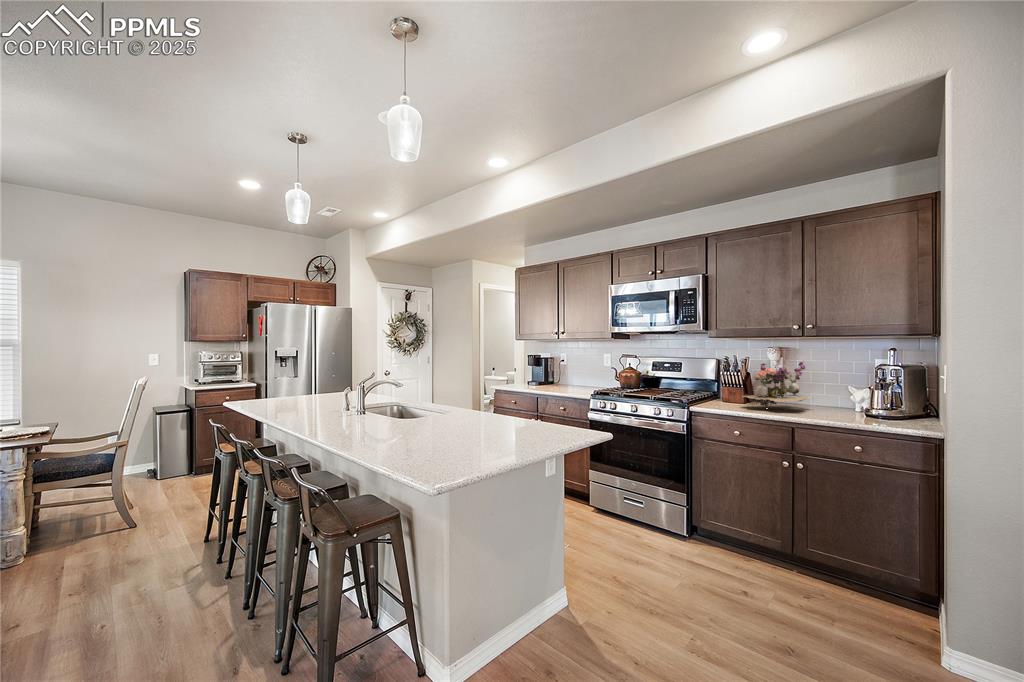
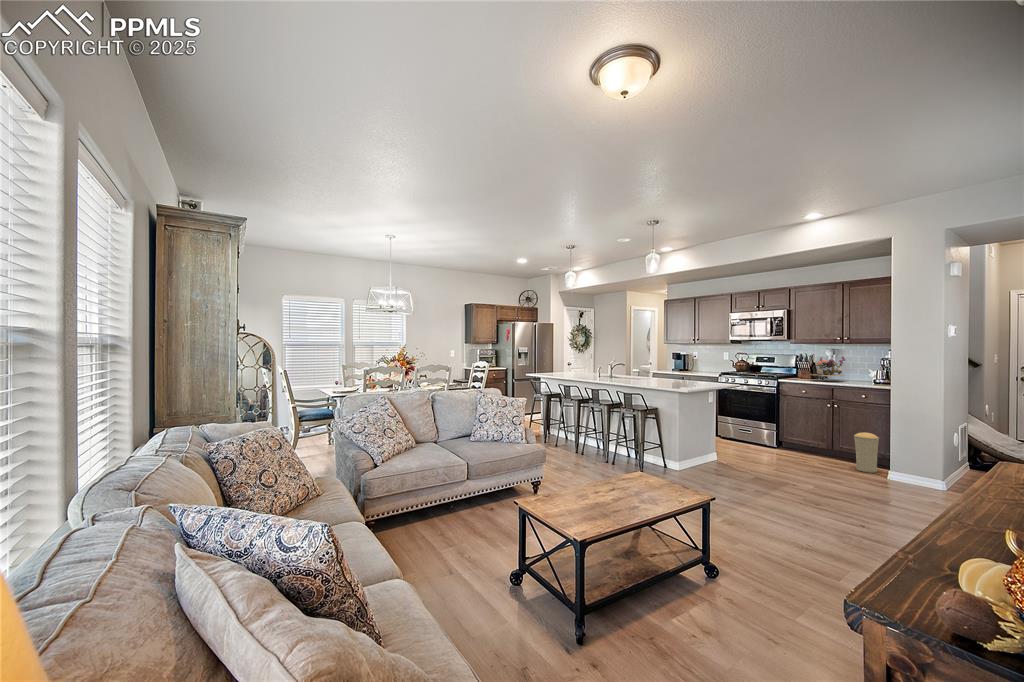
trash can: none [843,532,901,630] -> present [854,432,879,473]

